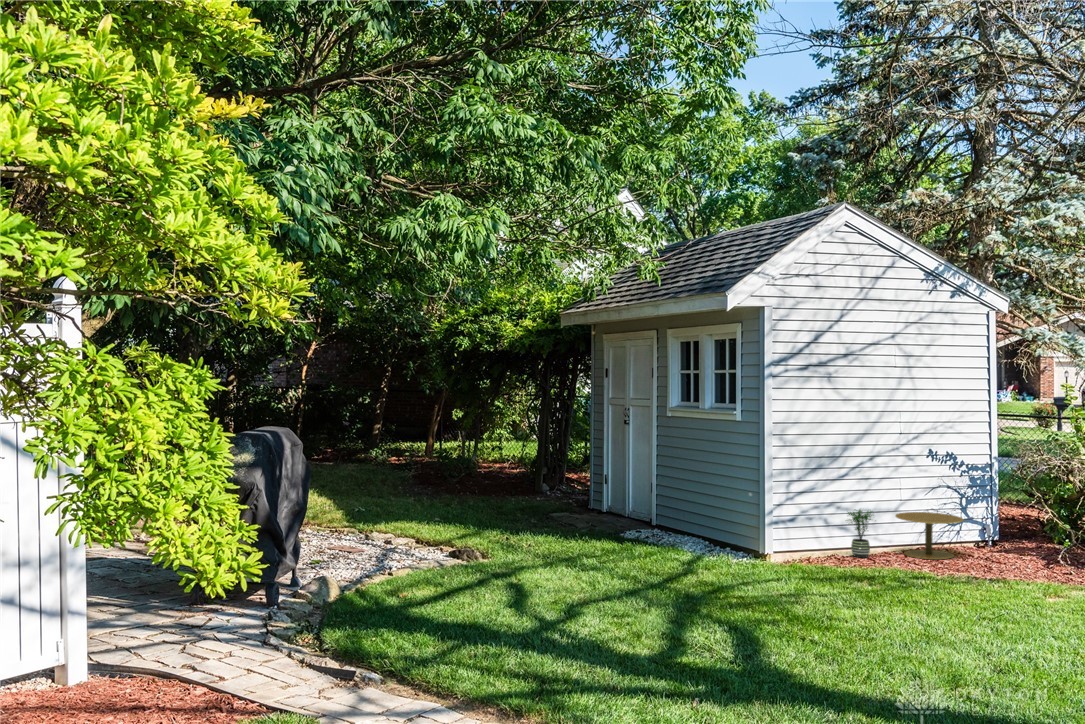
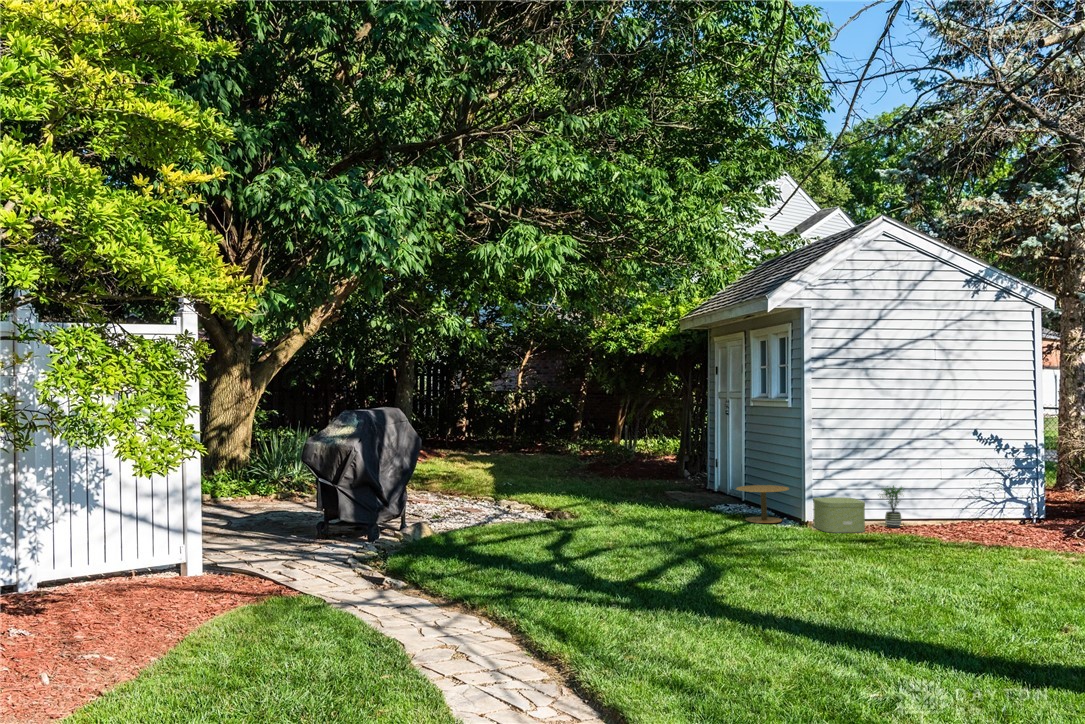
side table: present [896,512,963,559] -> present [736,485,789,523]
storage box: none [777,524,840,568] -> present [813,497,865,533]

